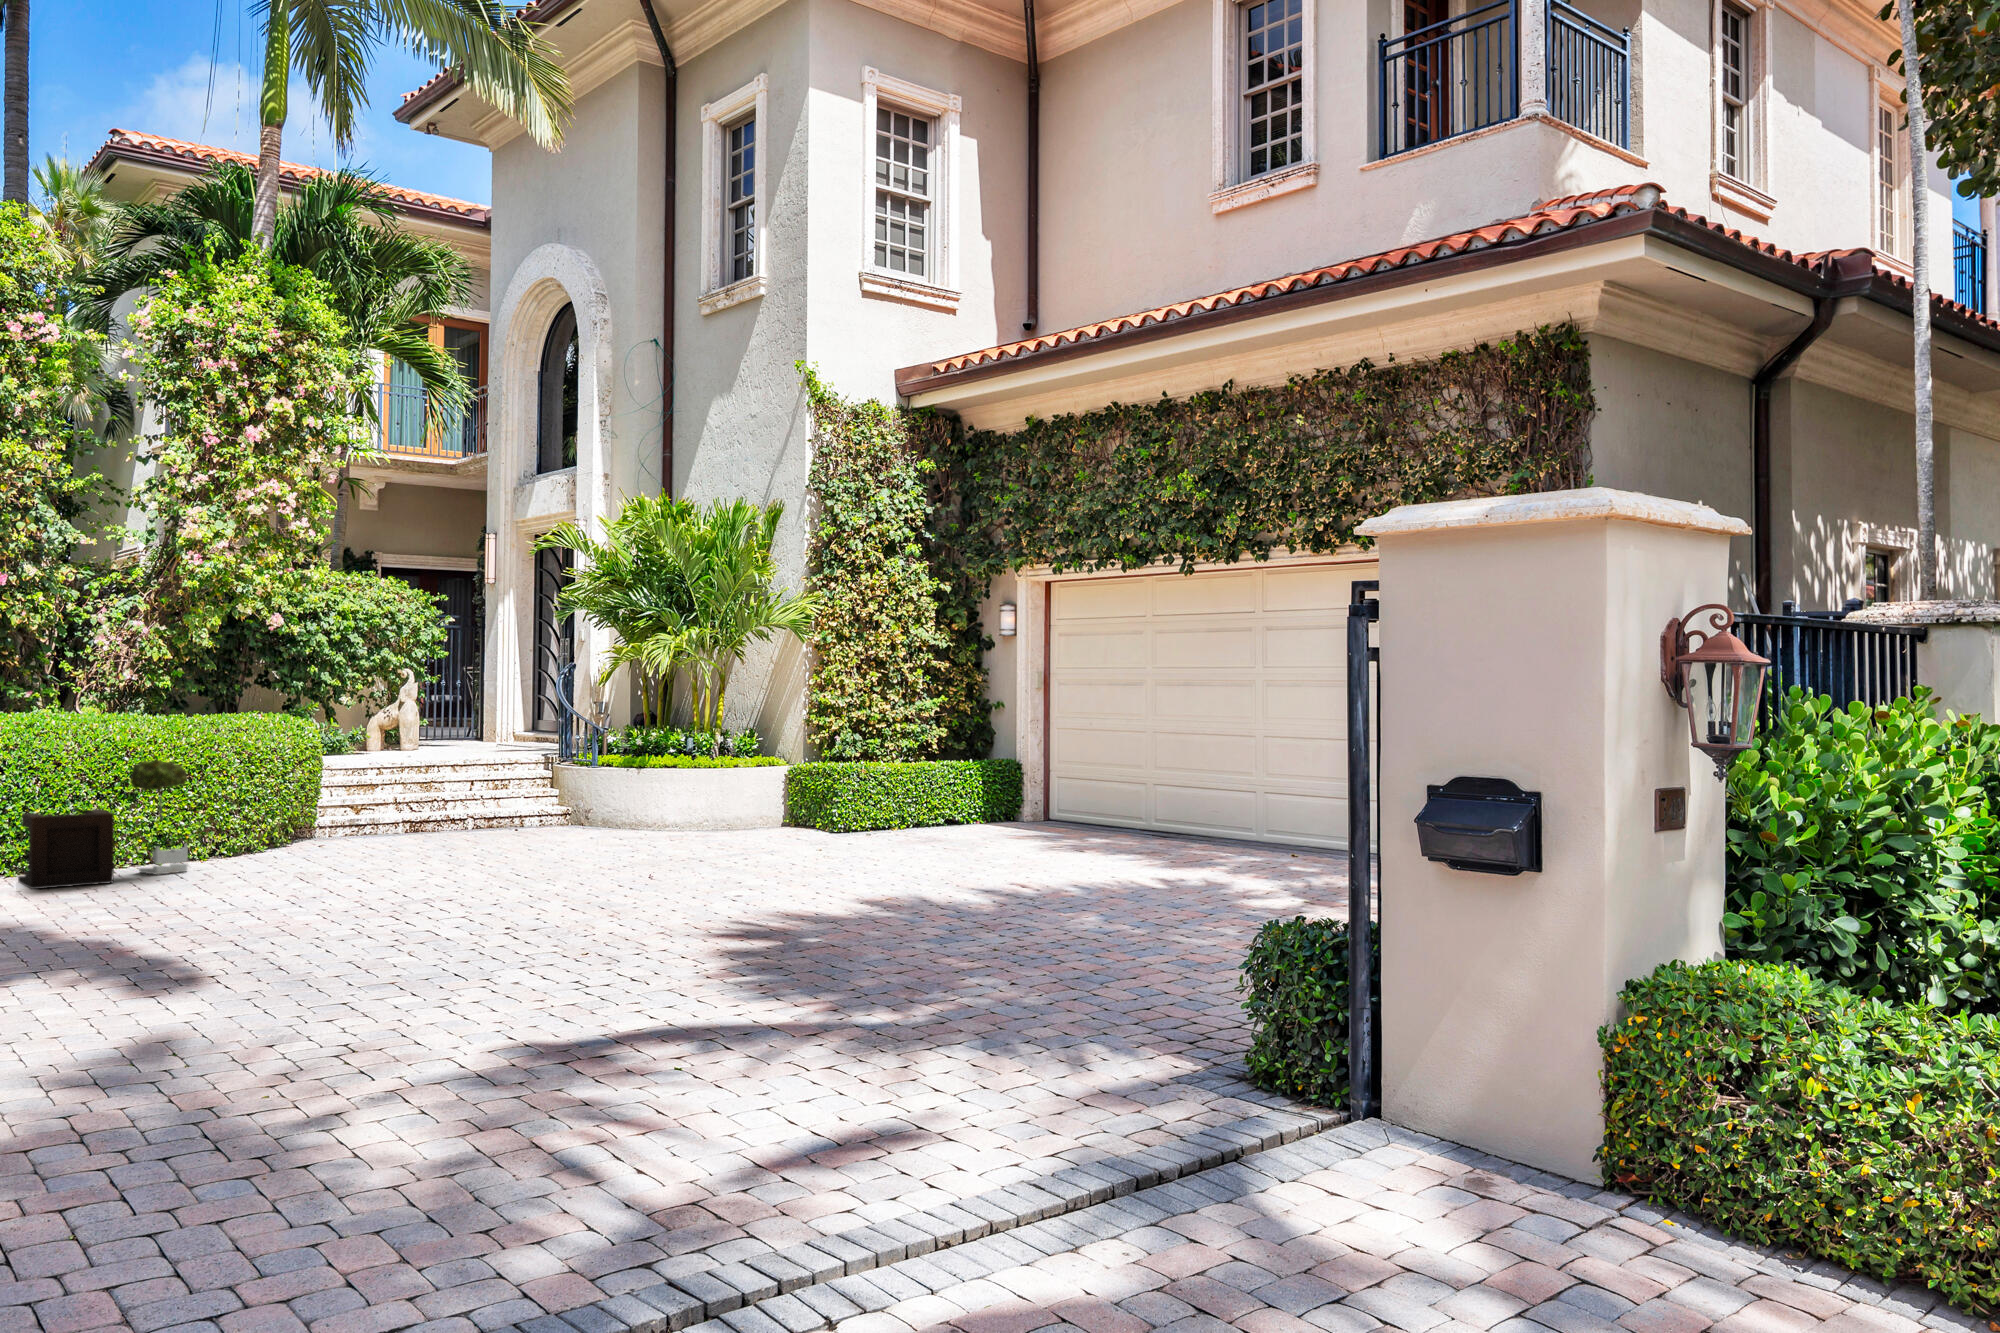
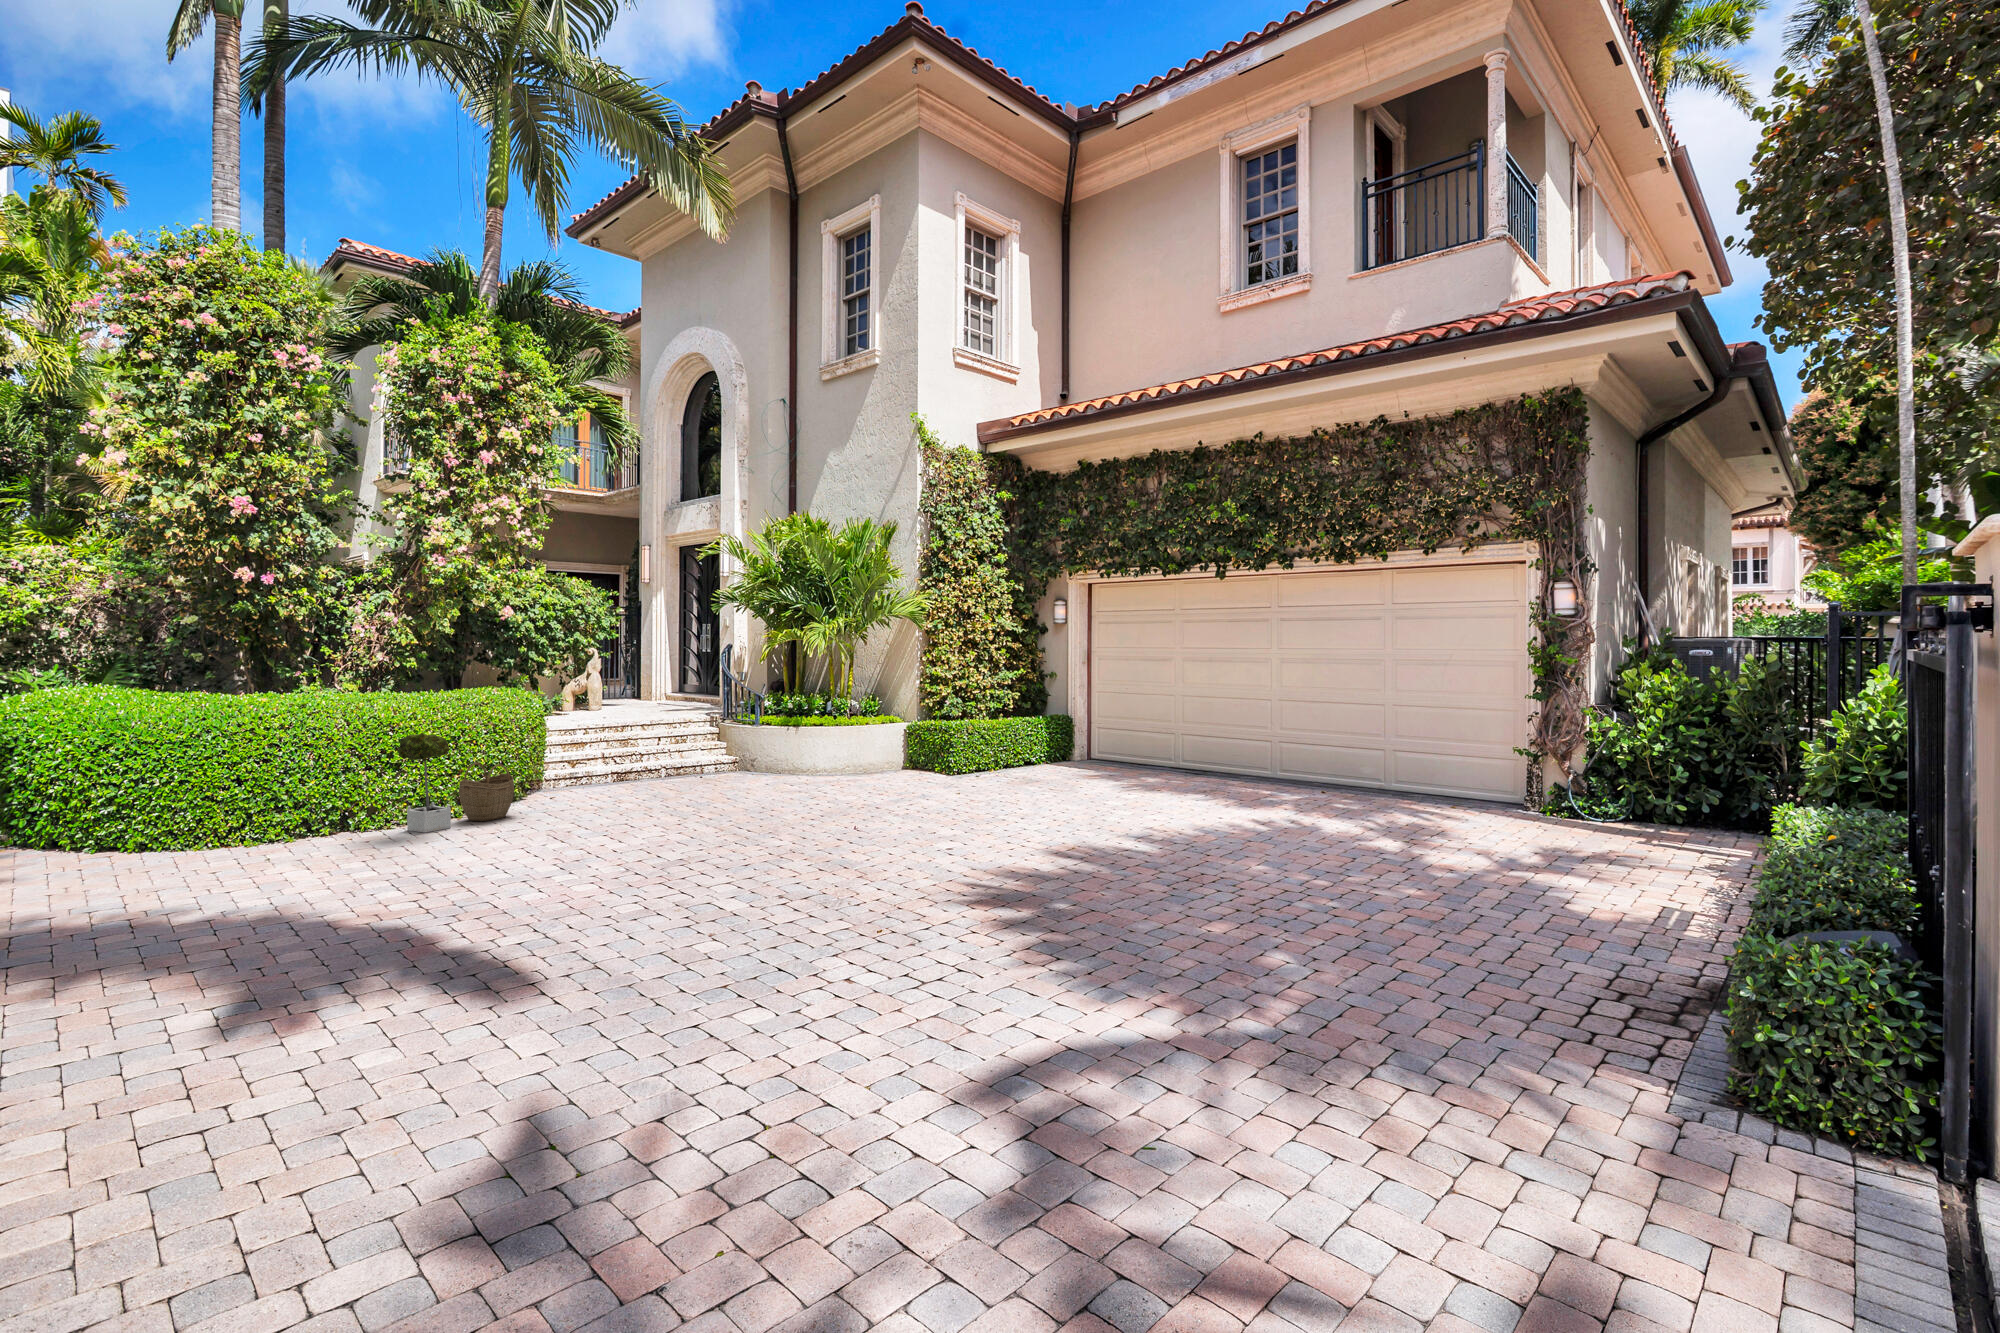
woven basket: none [201,798,265,867] -> present [459,763,514,821]
wooden crate: present [18,809,114,889] -> none [297,777,390,854]

